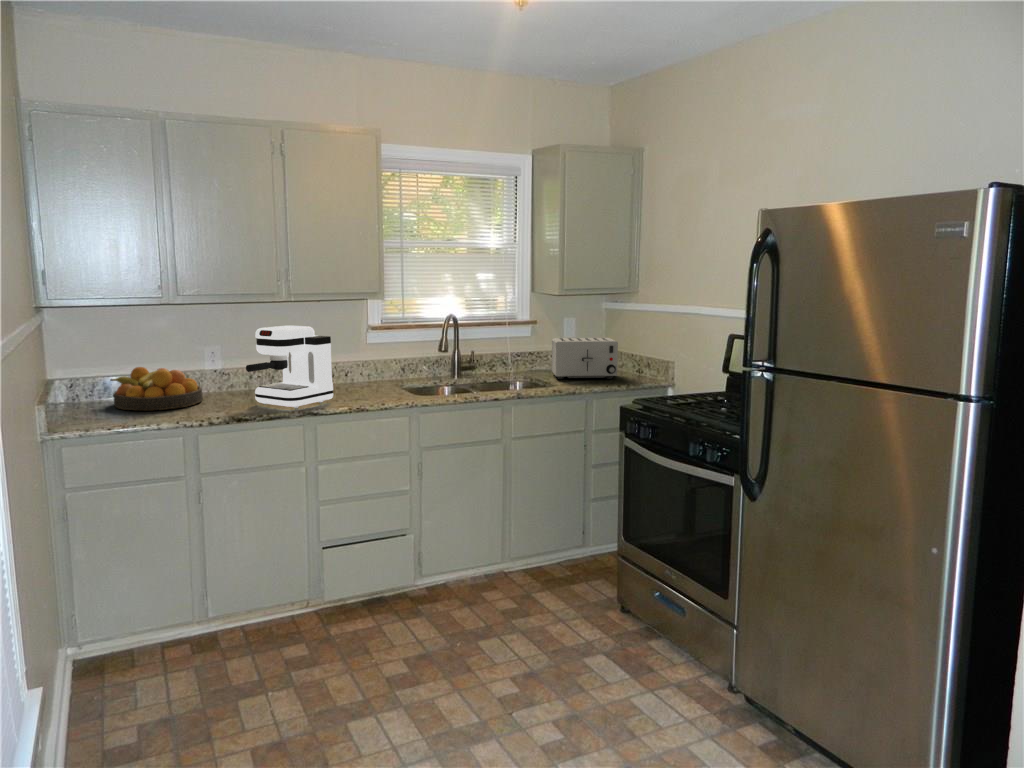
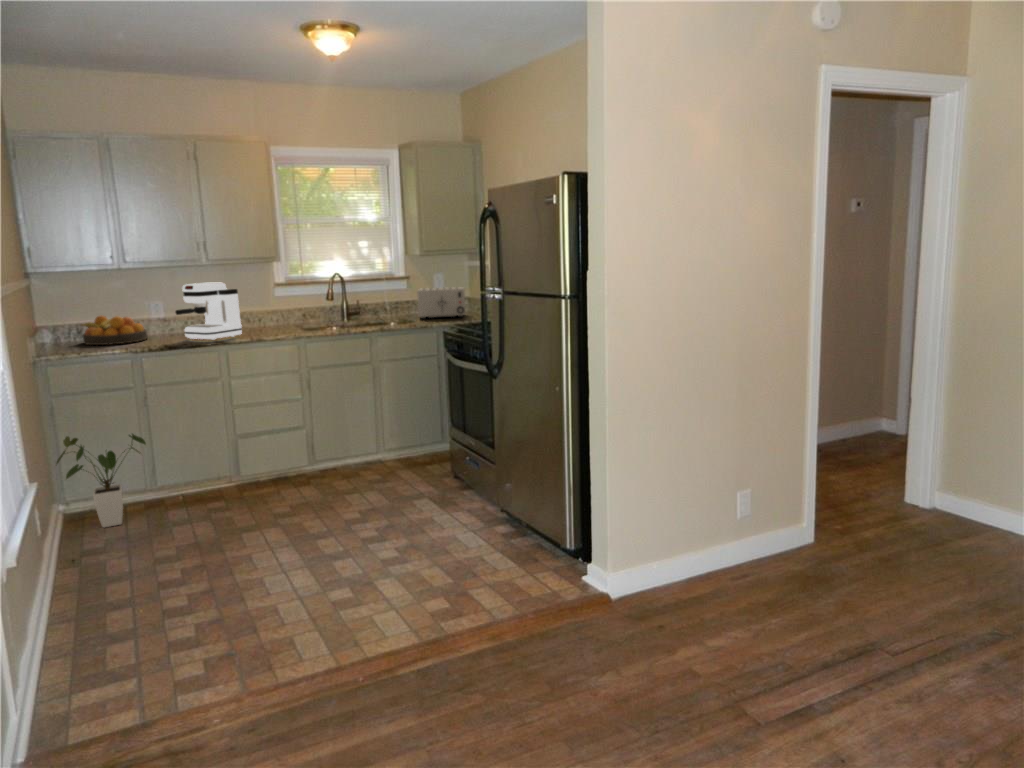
house plant: none [64,553,202,694] -> present [56,434,146,527]

